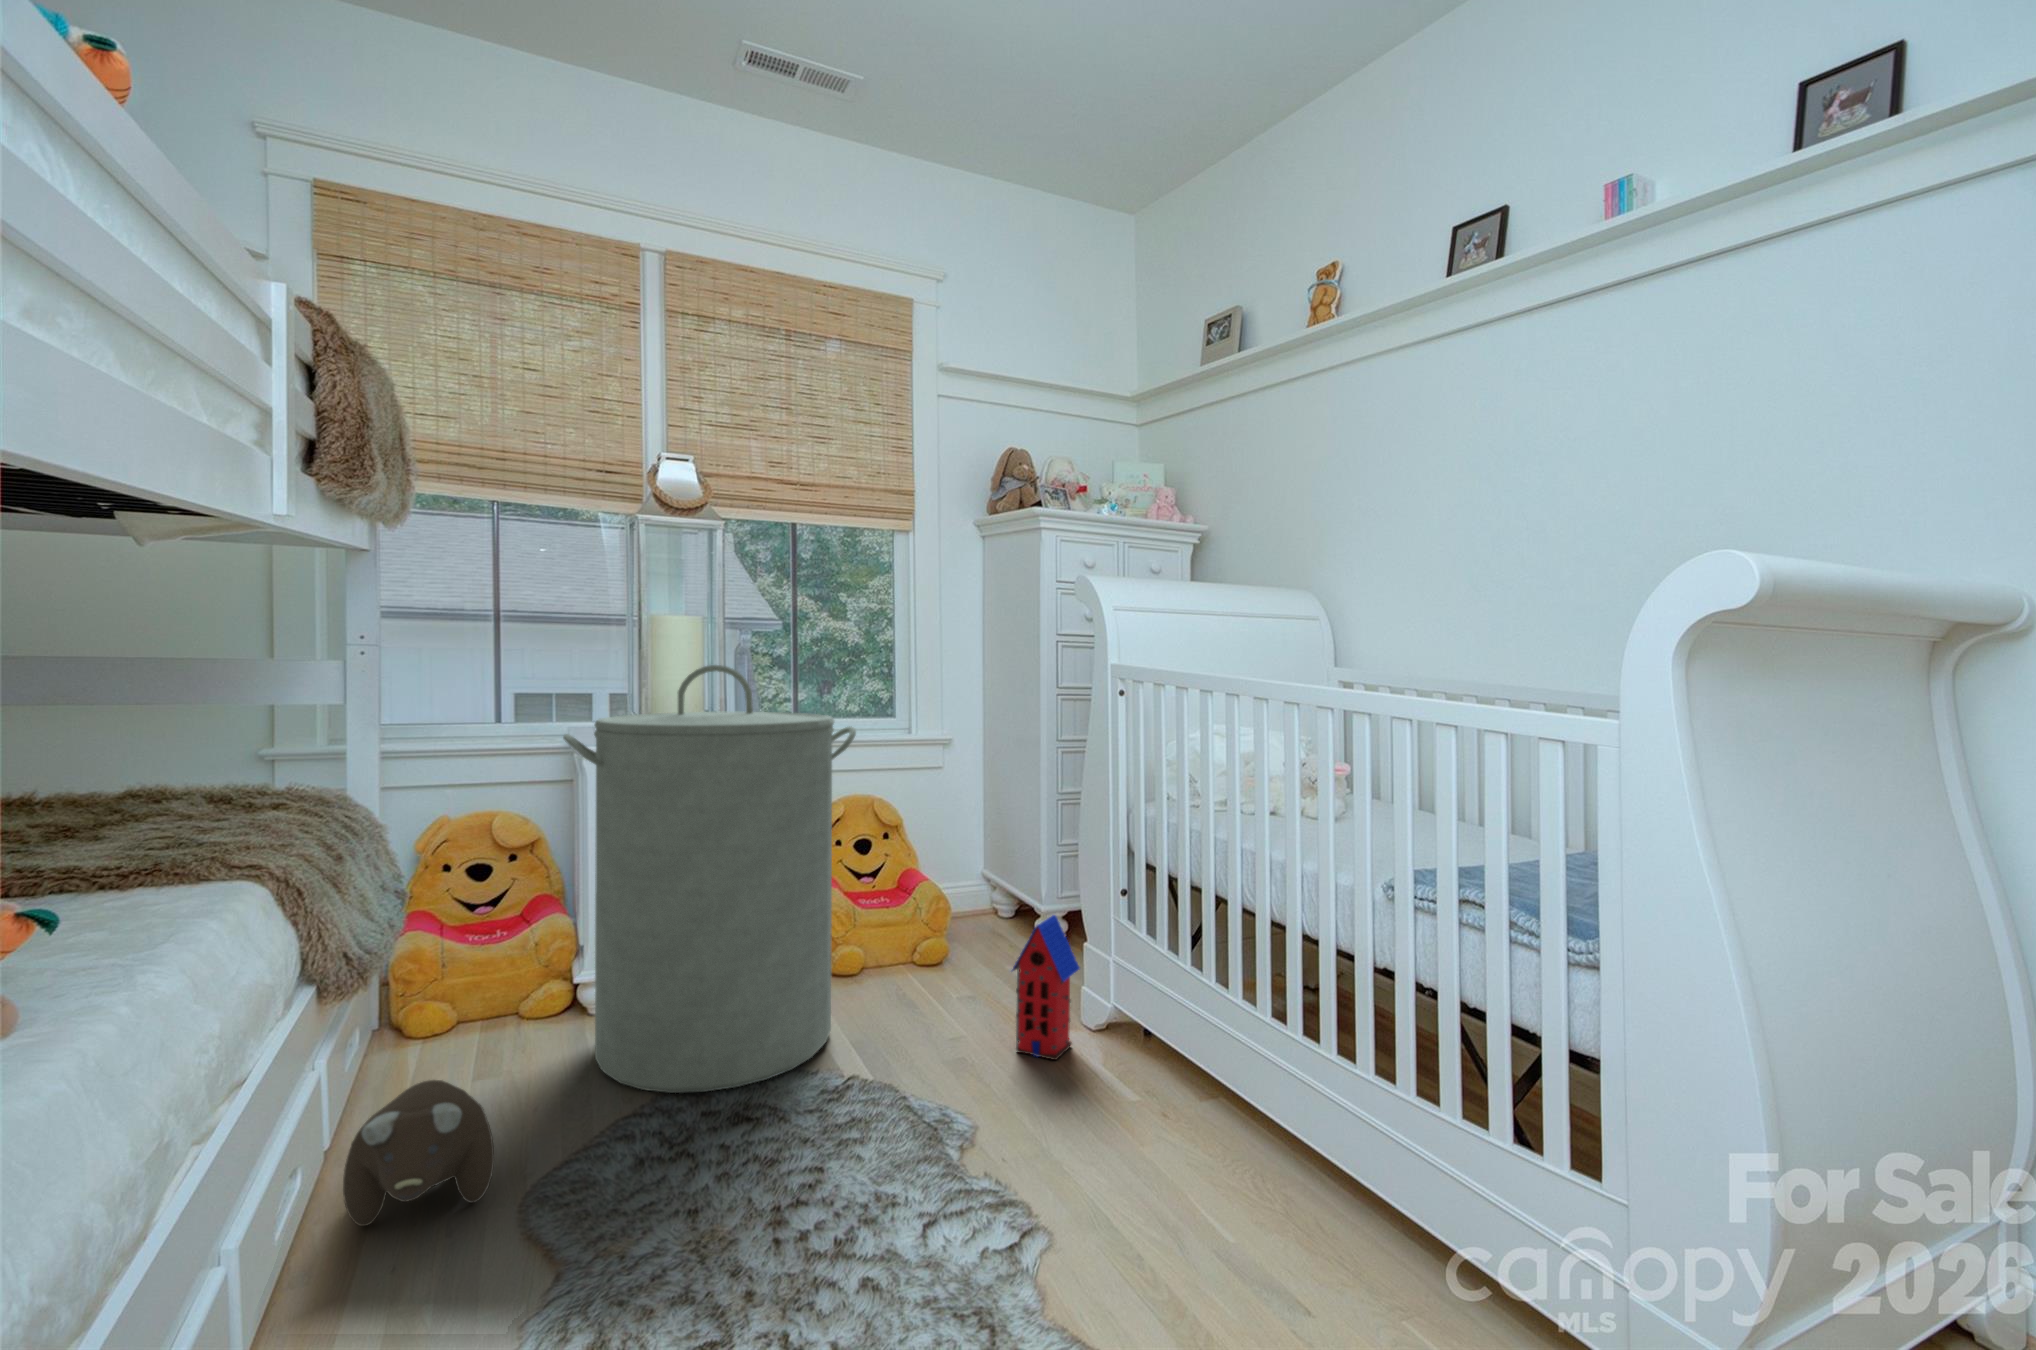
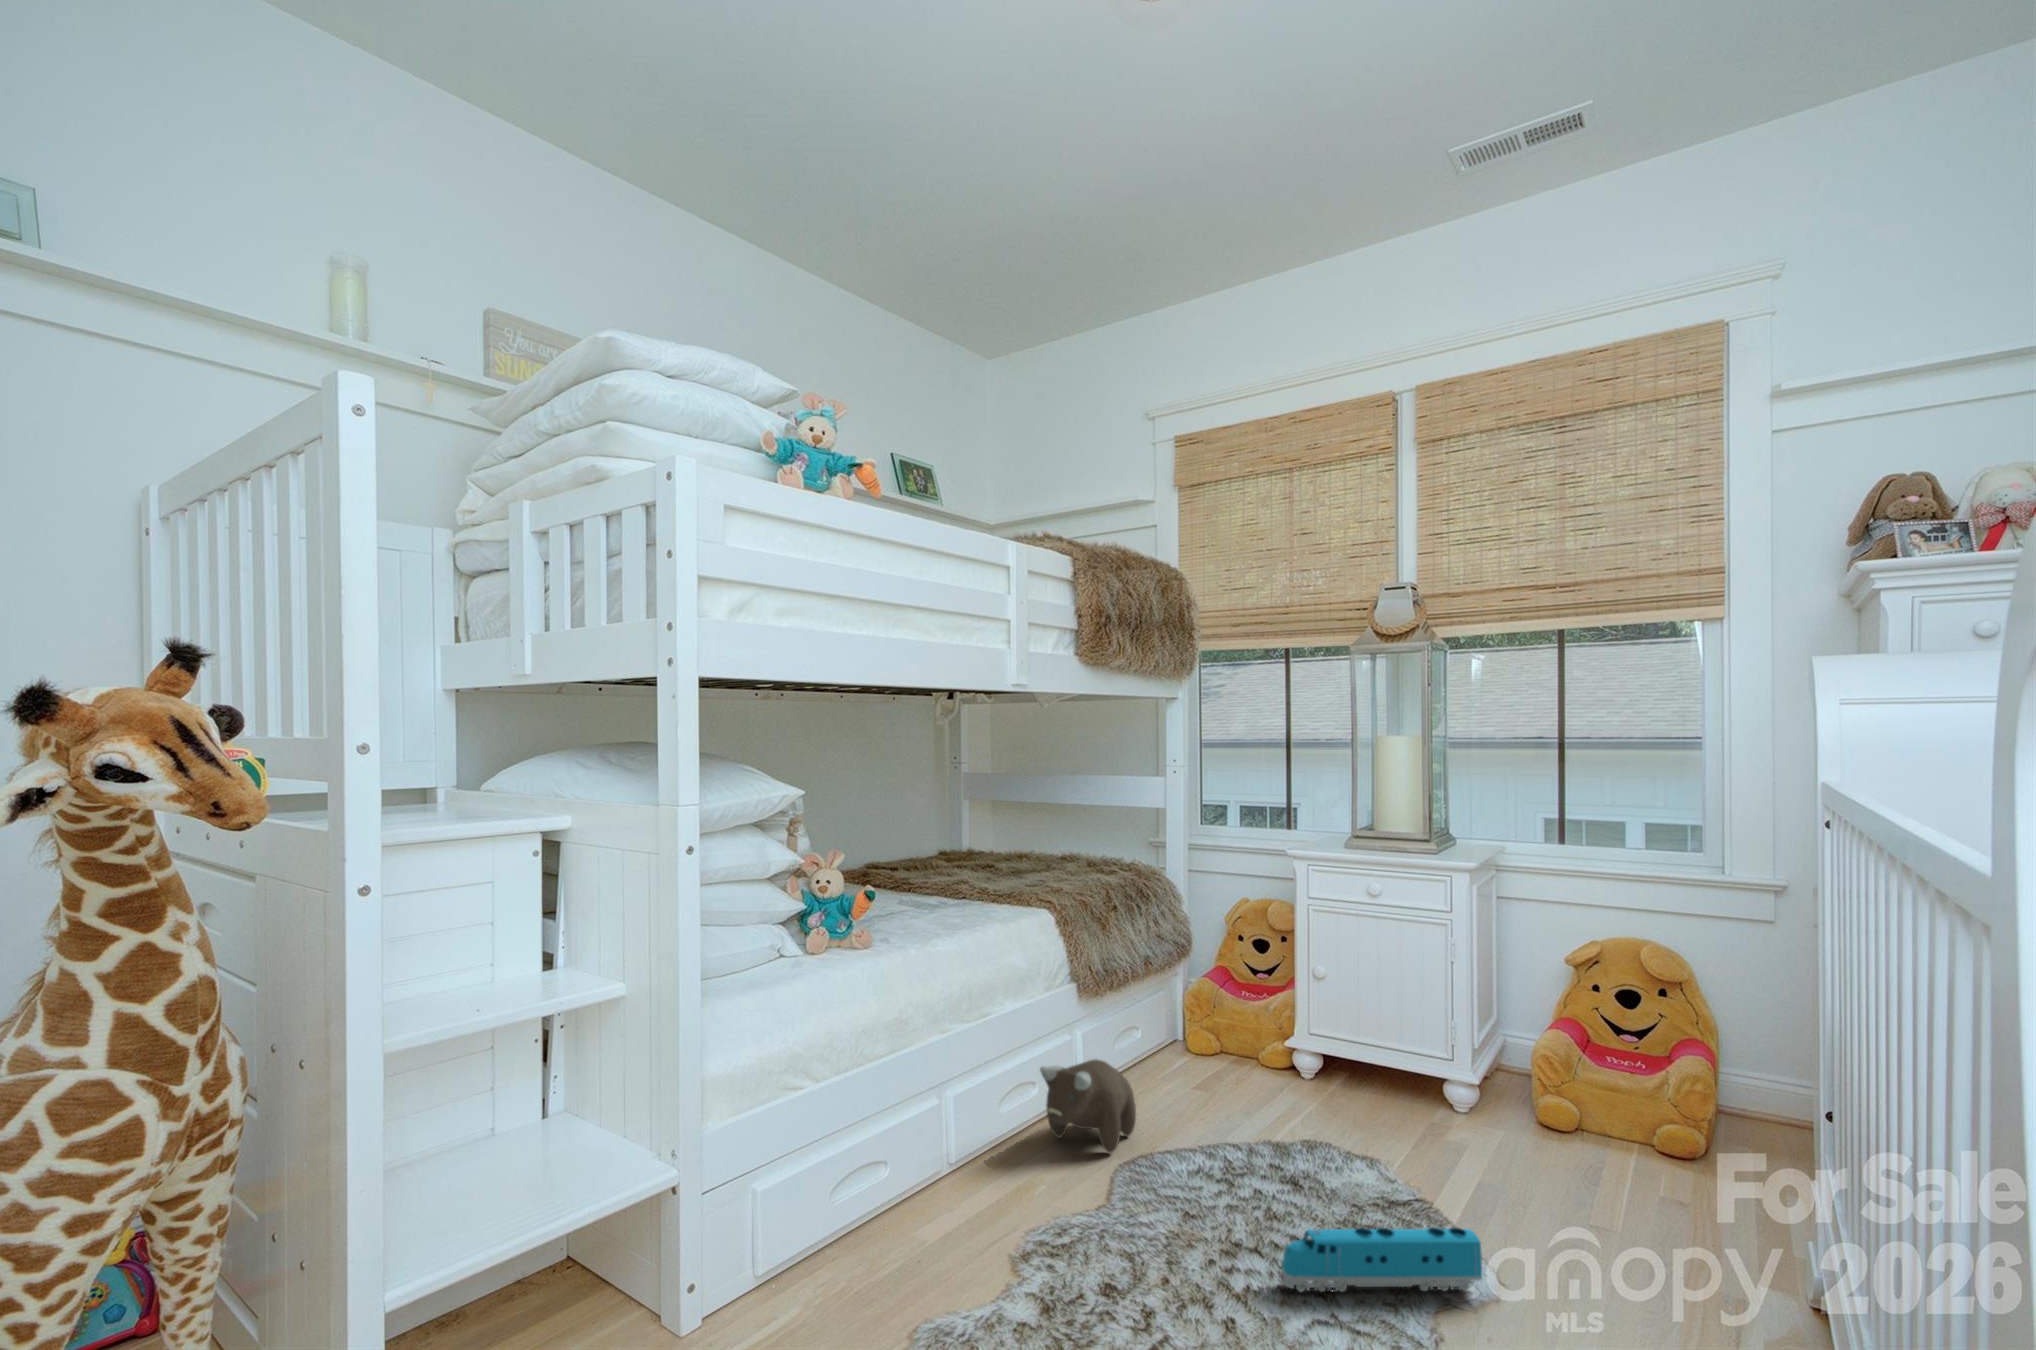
laundry hamper: present [563,665,856,1093] -> none [1242,784,1504,1180]
toy house: present [1012,915,1079,1060] -> none [1629,1120,1731,1304]
toy train: none [849,1071,976,1216] -> present [1279,1227,1482,1293]

